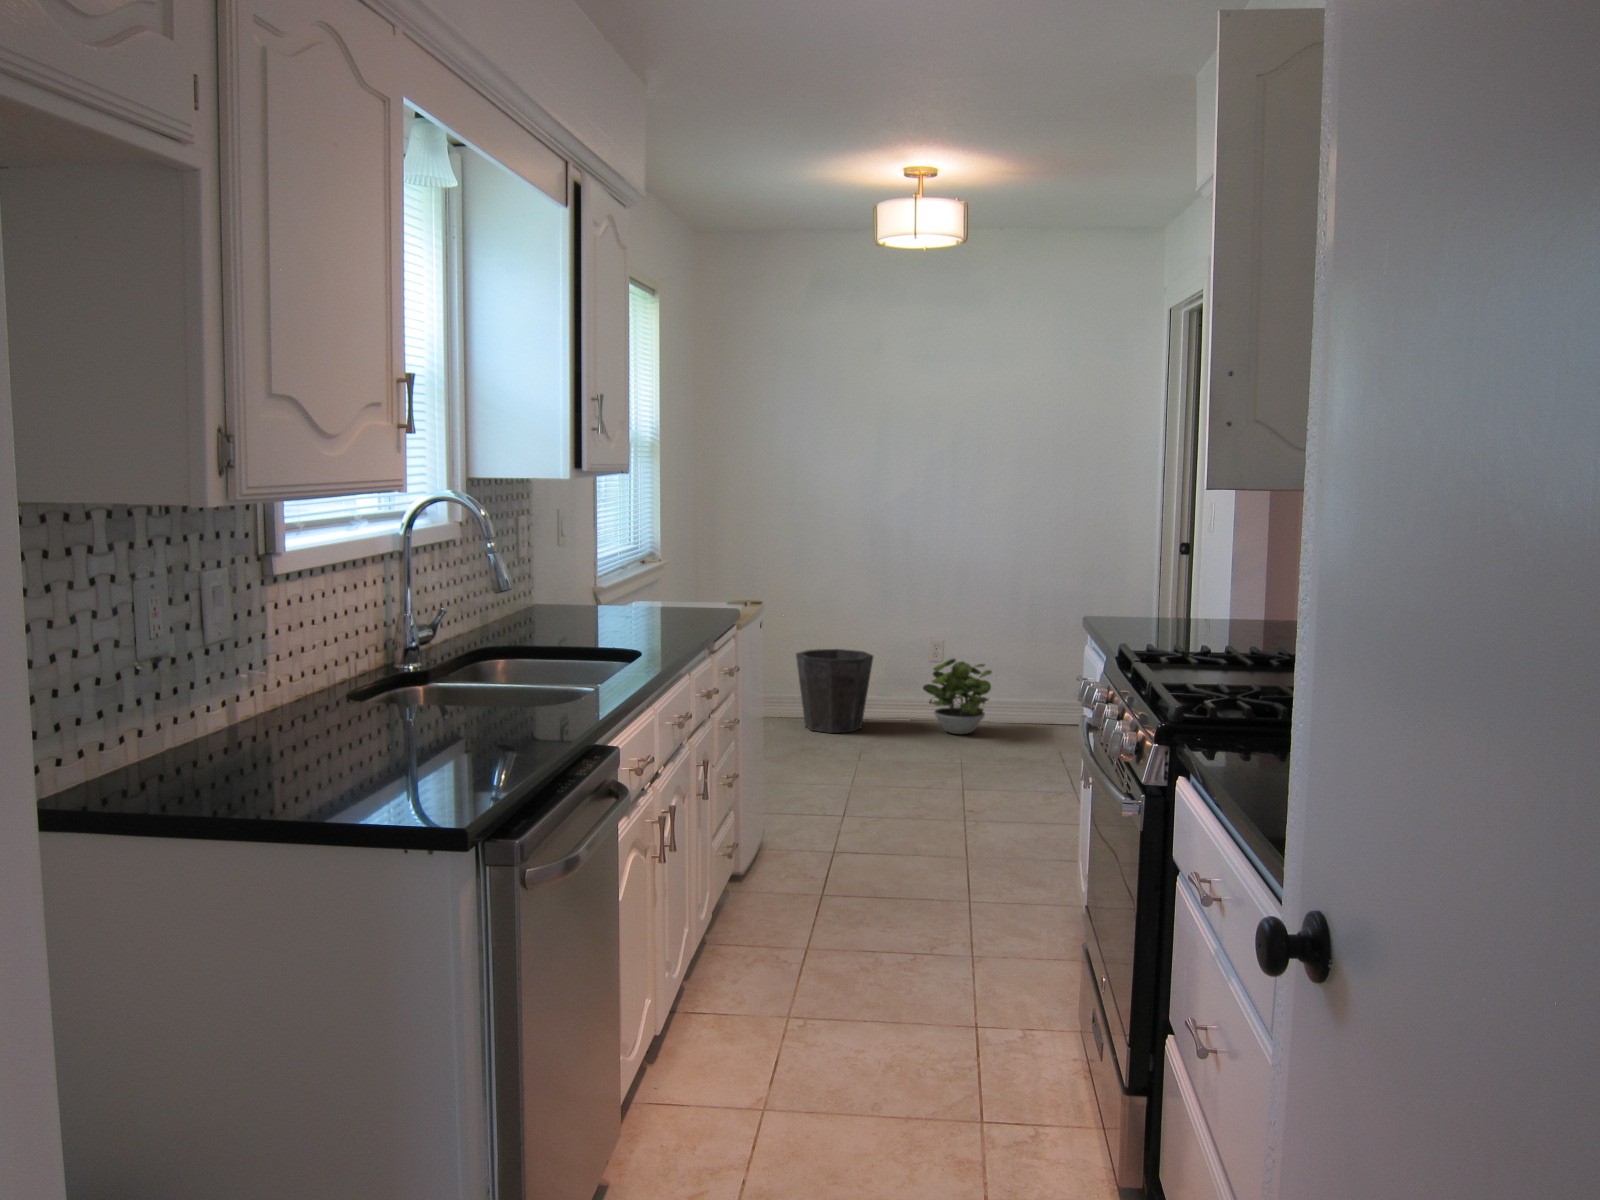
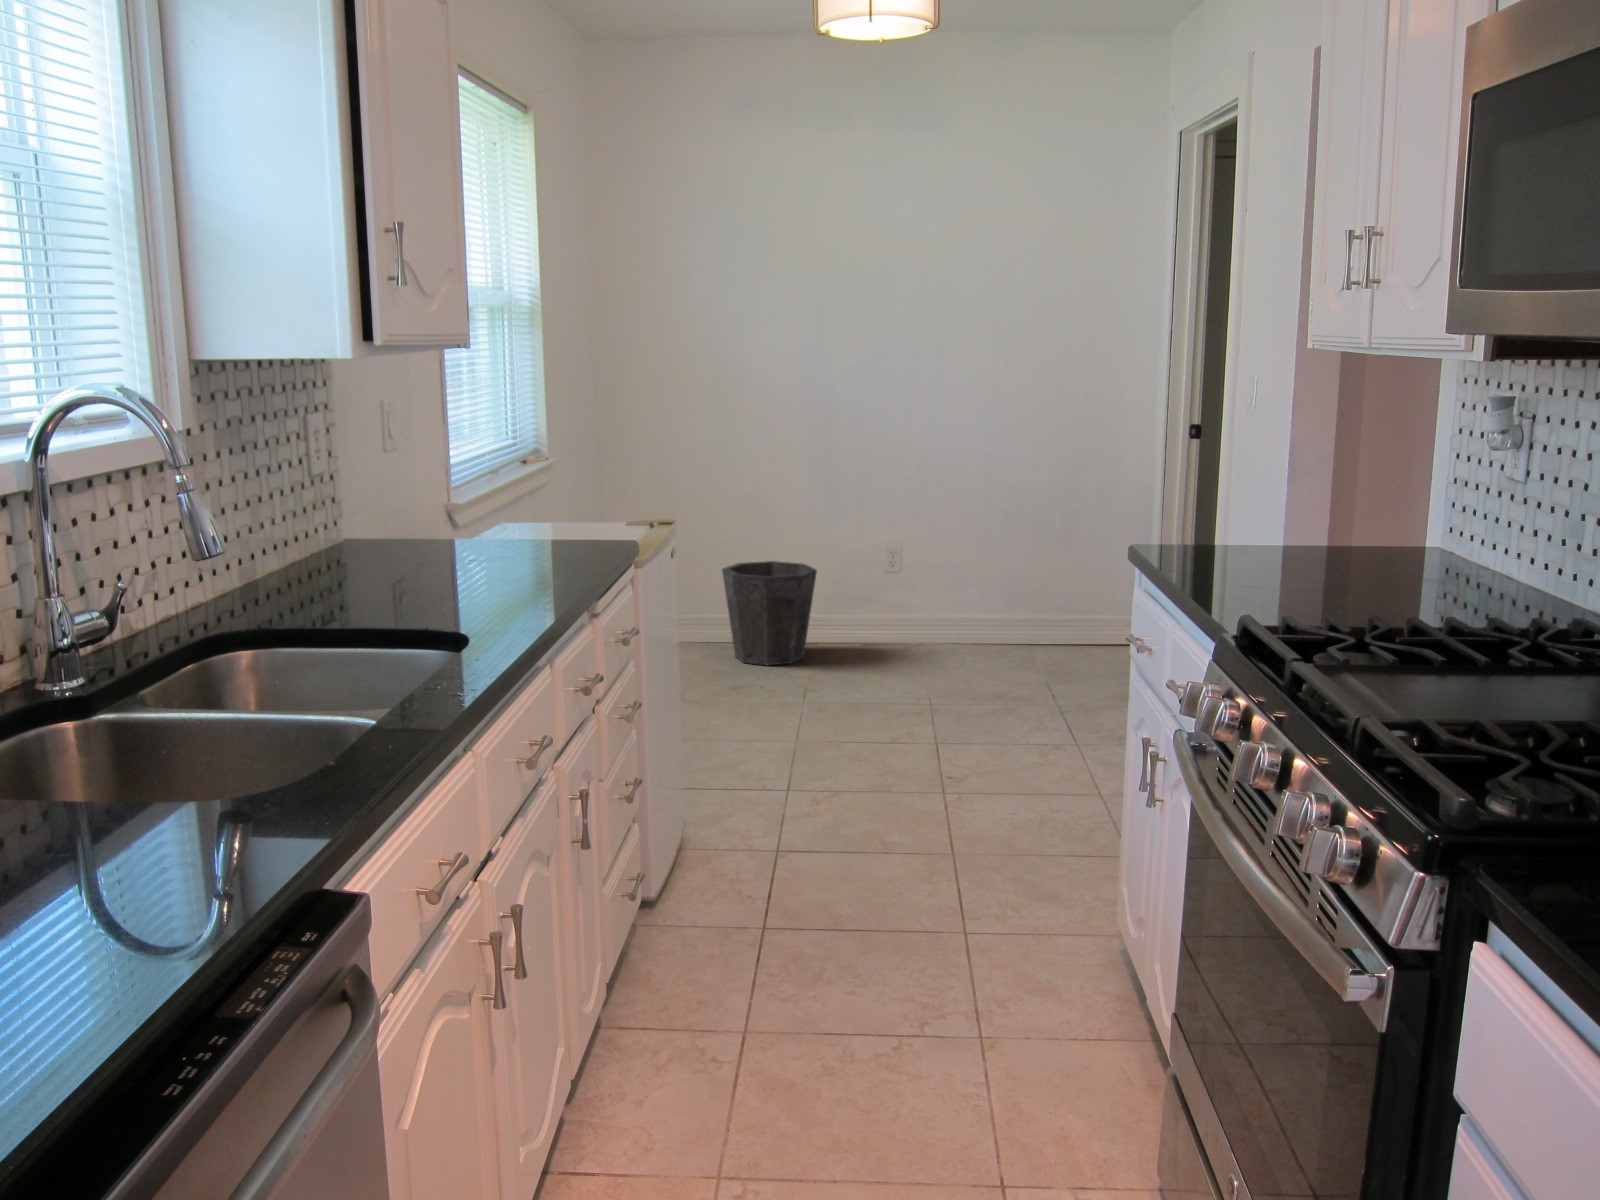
potted plant: present [923,659,992,734] -> none [877,573,961,663]

